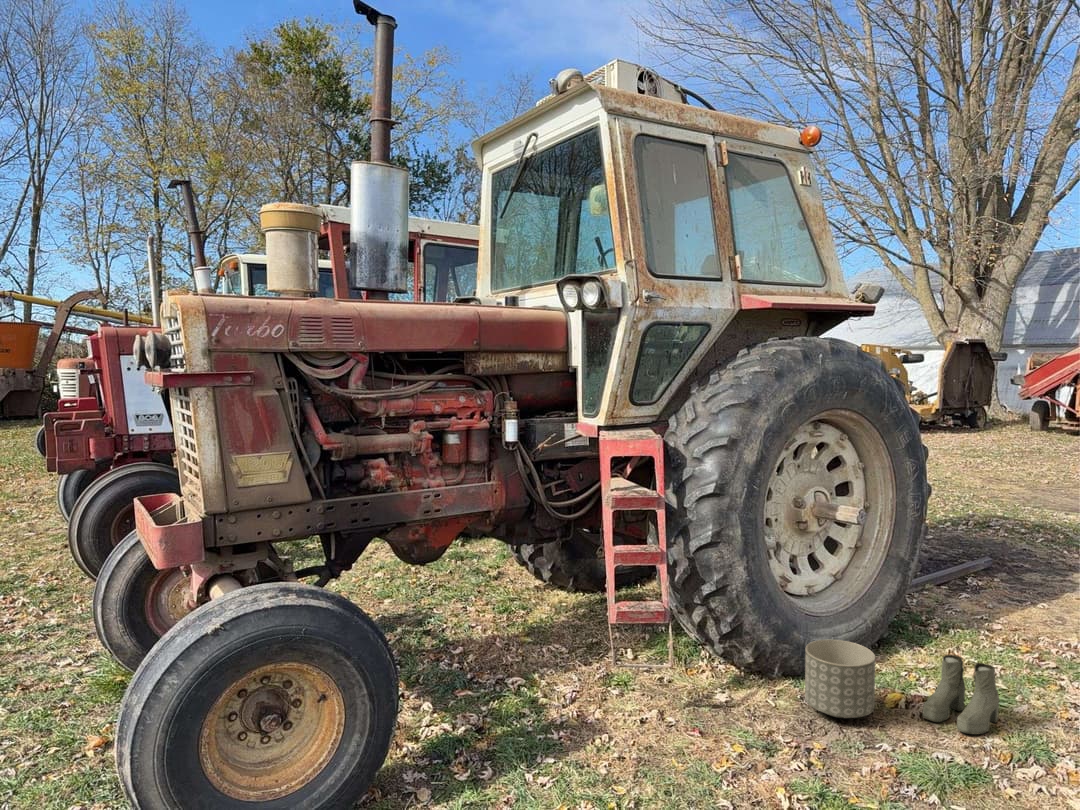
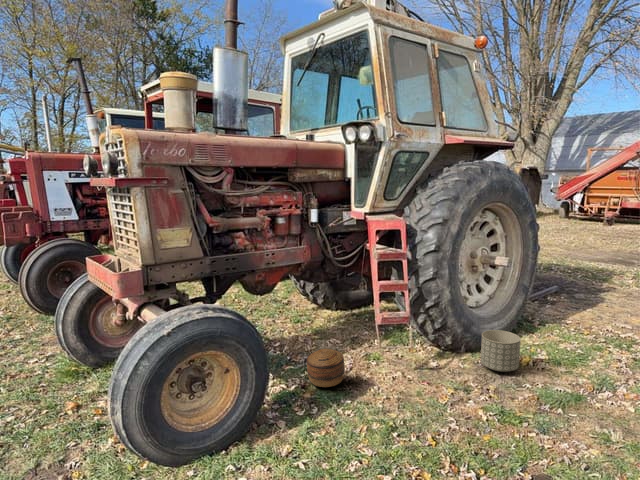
boots: present [922,655,1000,735] -> none [544,336,584,377]
basket: none [486,663,552,732] -> present [307,349,345,387]

